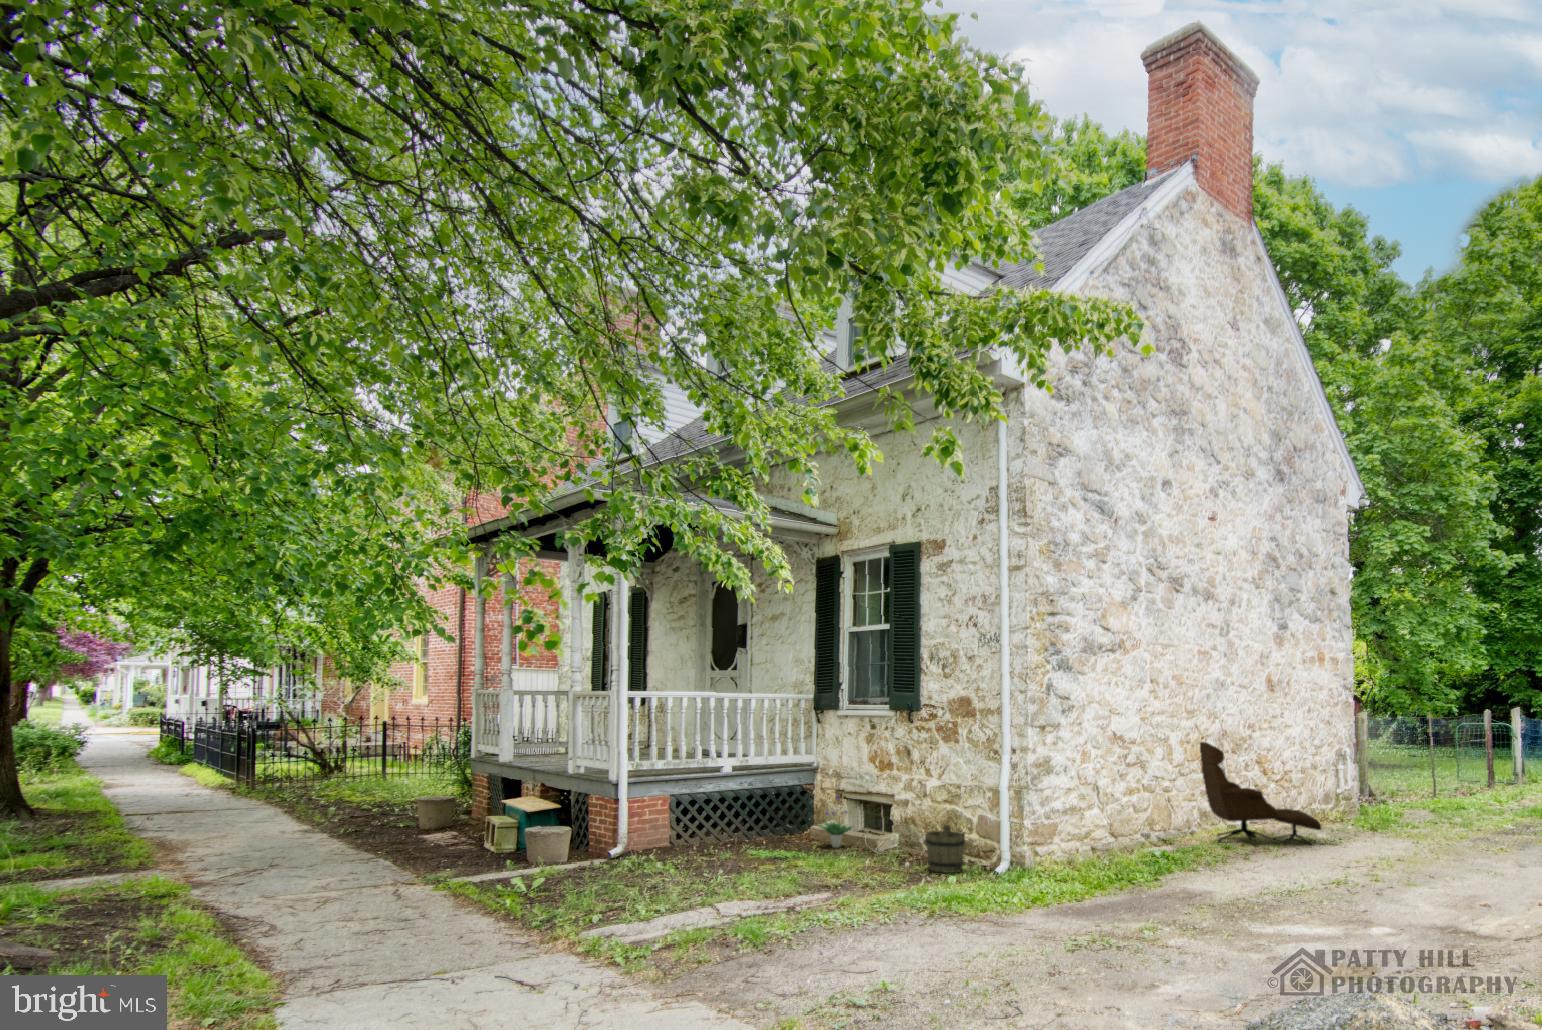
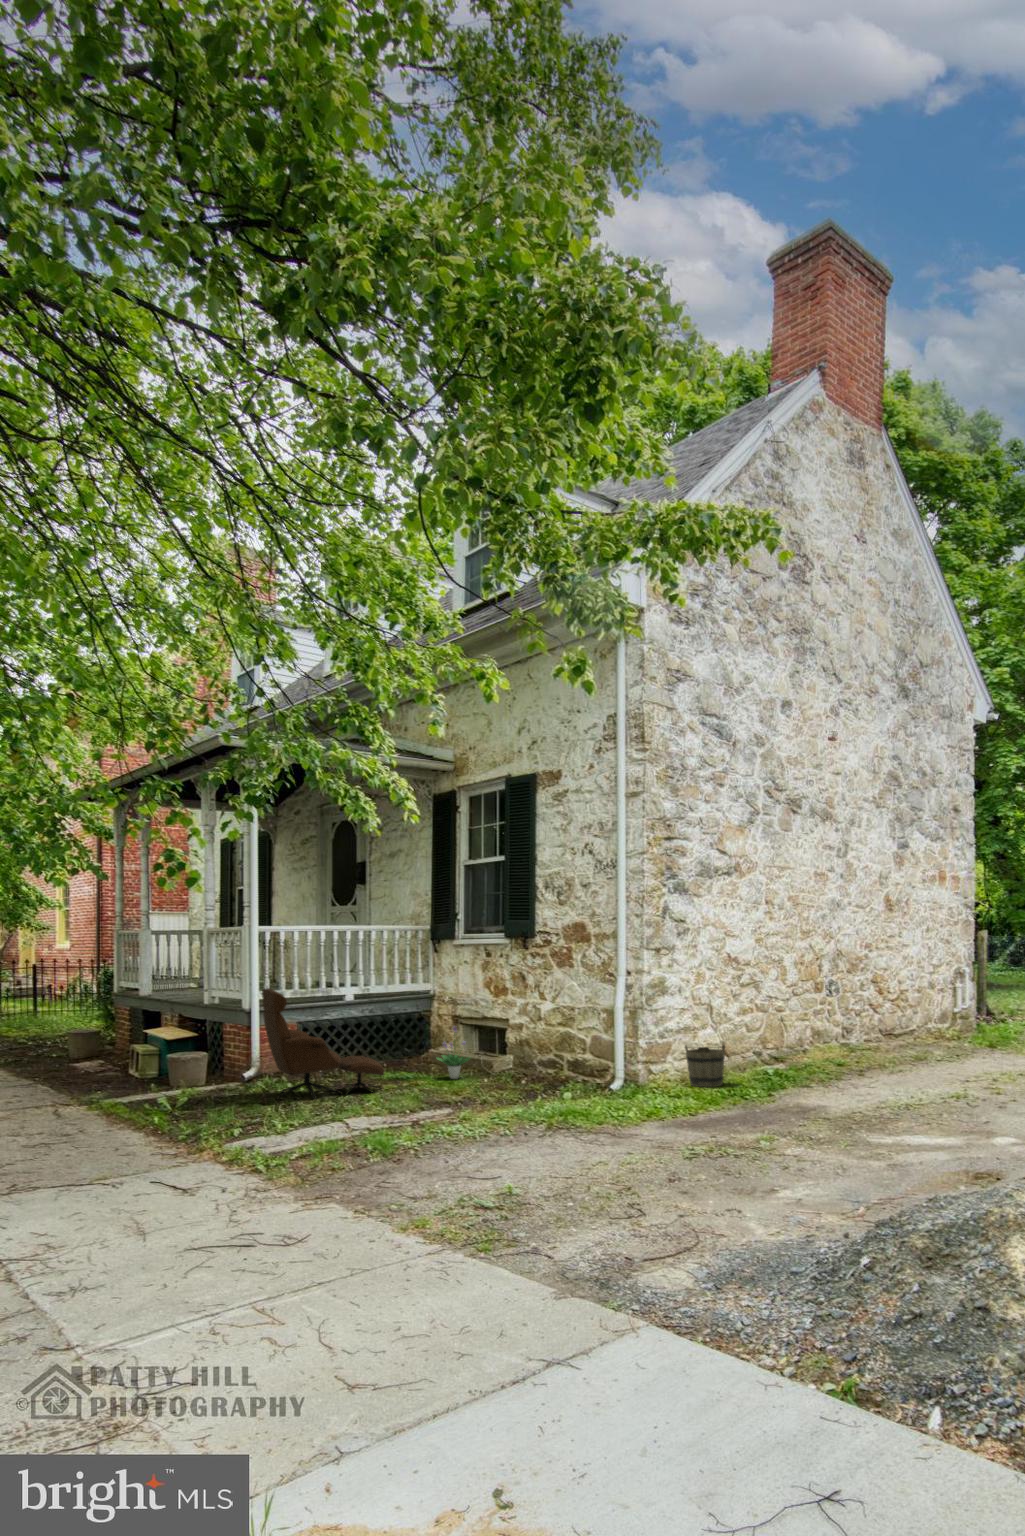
lounge chair: present [1200,742,1321,847] -> present [262,988,384,1100]
bucket: present [925,824,965,873] -> present [685,1045,725,1087]

